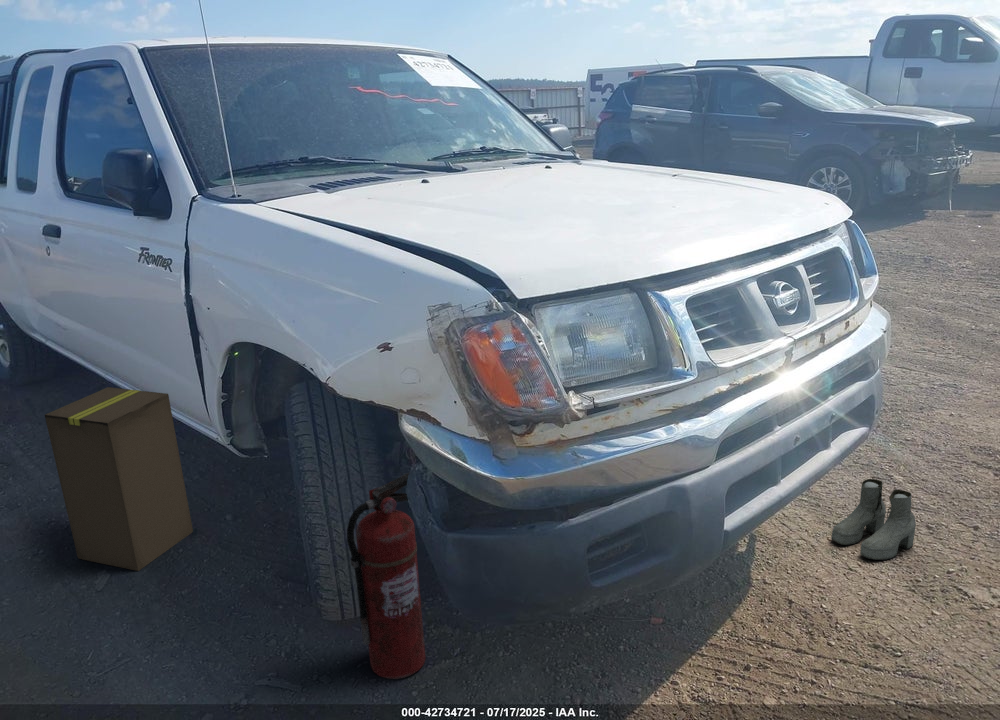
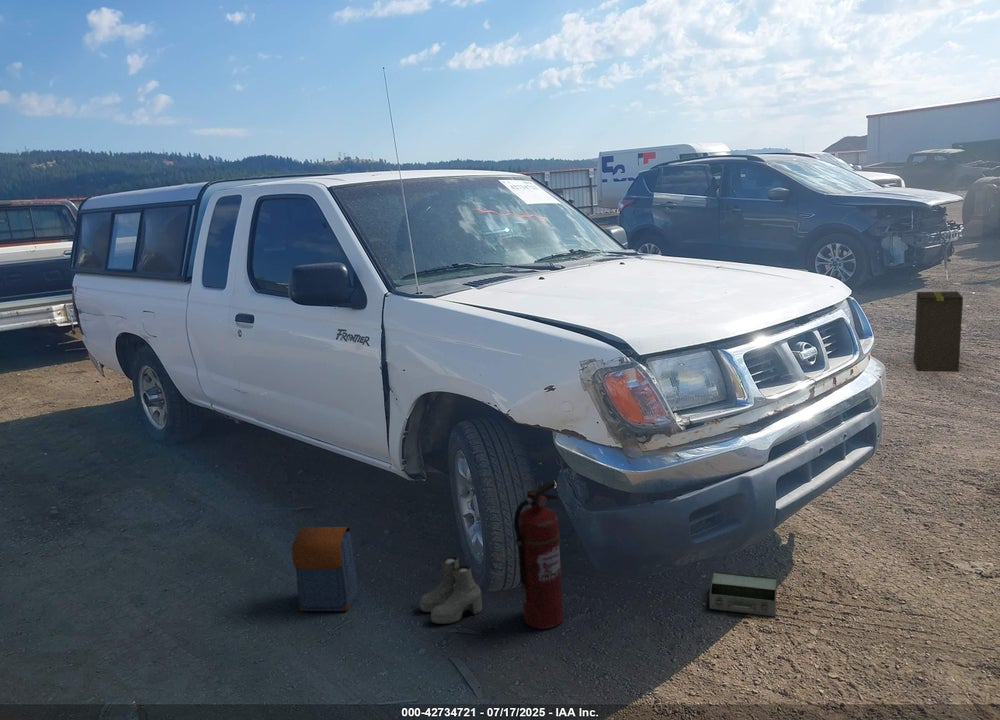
cardboard box: present [45,387,193,571] -> present [914,291,963,371]
boots: present [831,479,916,560] -> present [419,556,482,624]
backpack: none [55,521,162,638] -> present [292,527,358,611]
toolbox: none [629,597,726,670] -> present [709,571,777,616]

